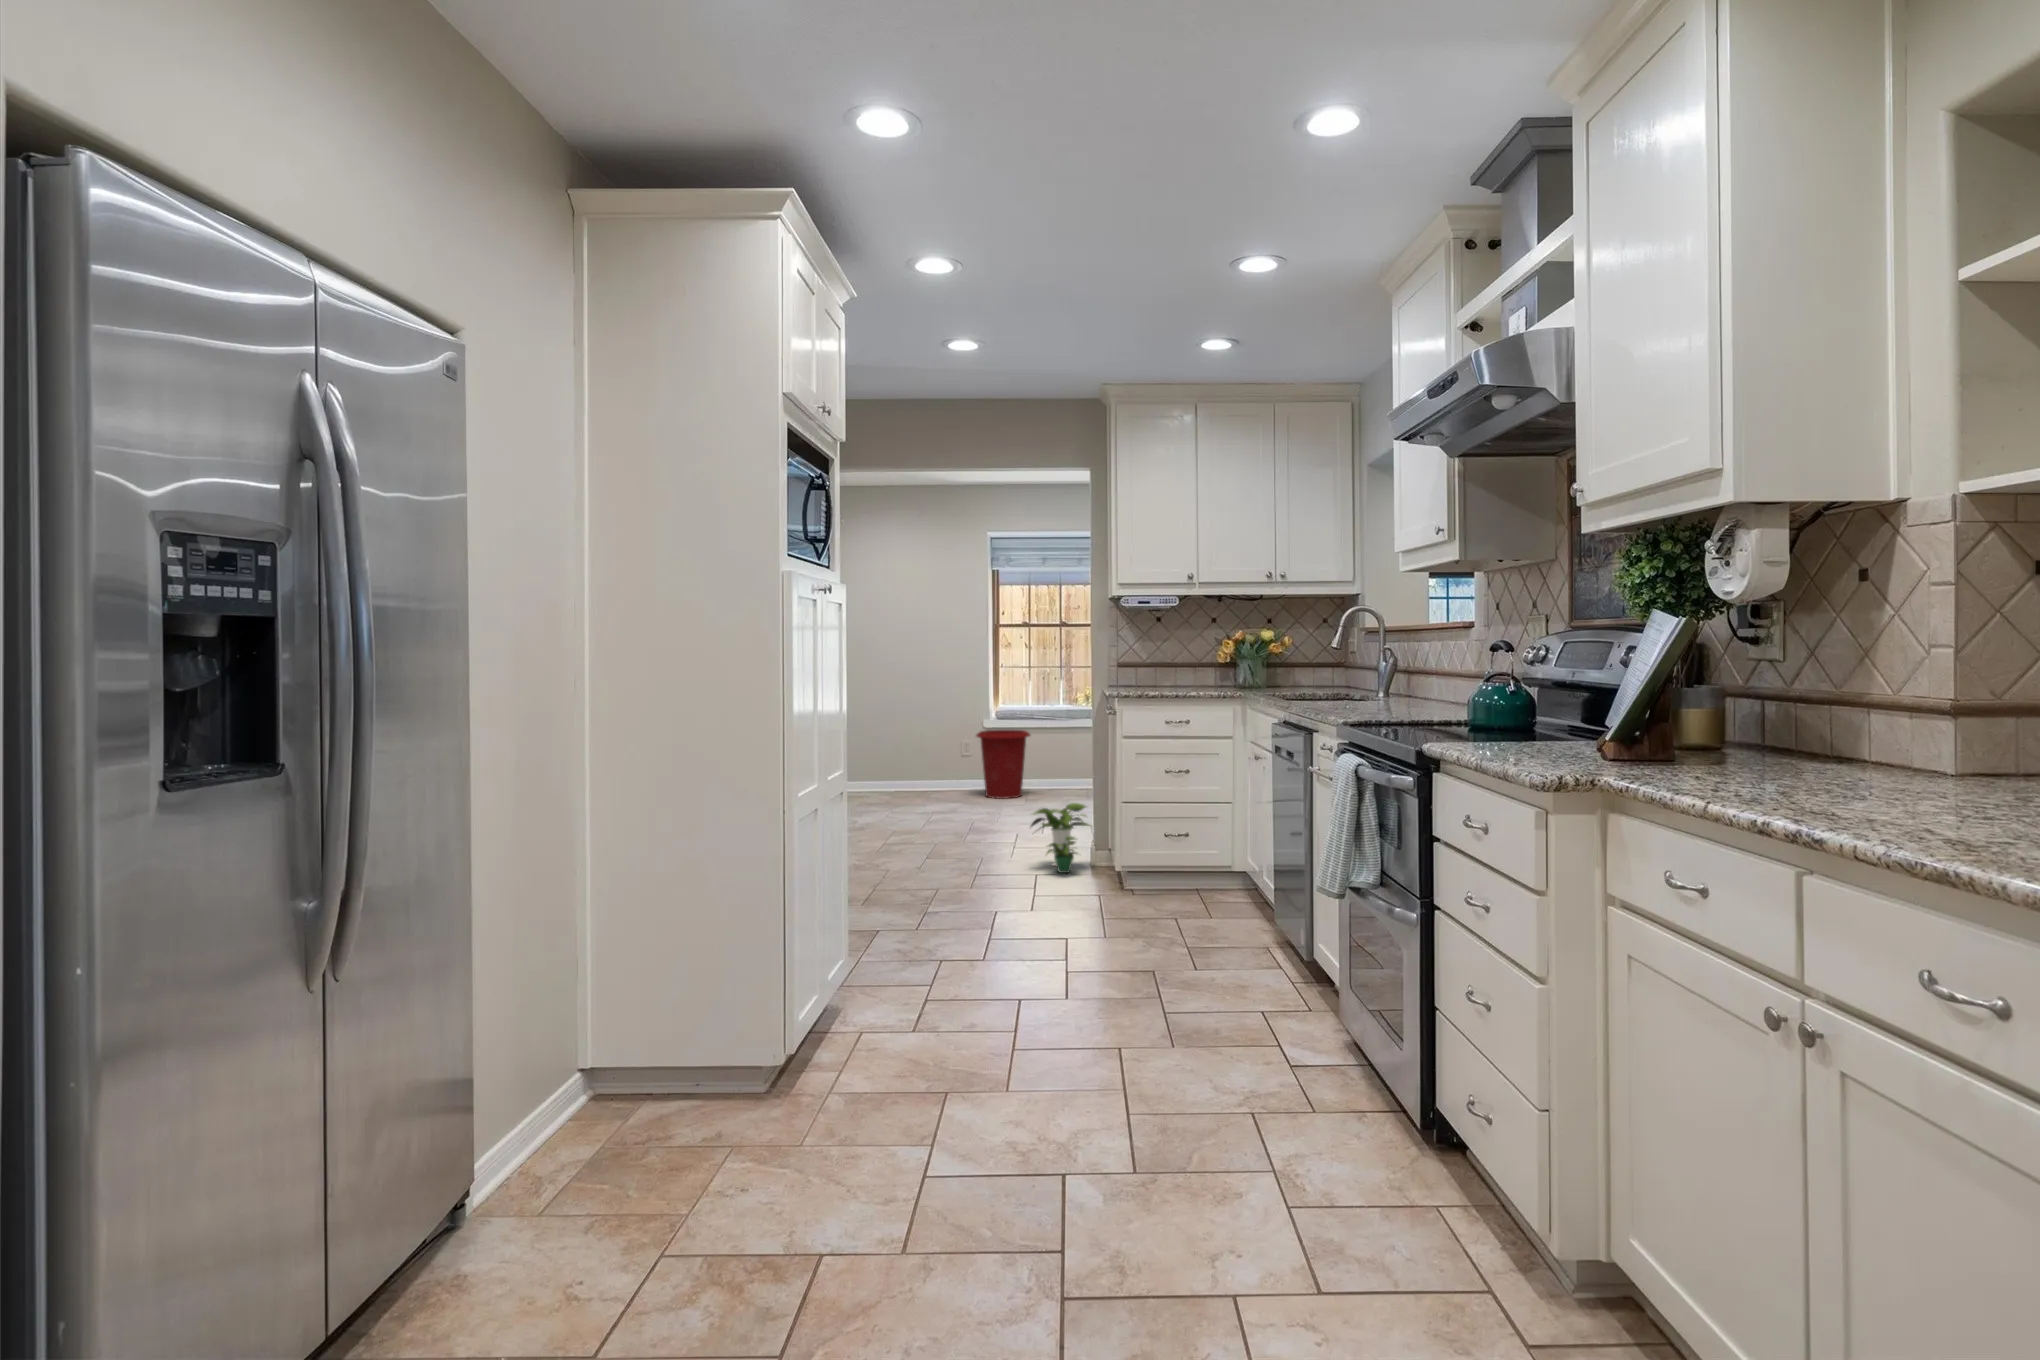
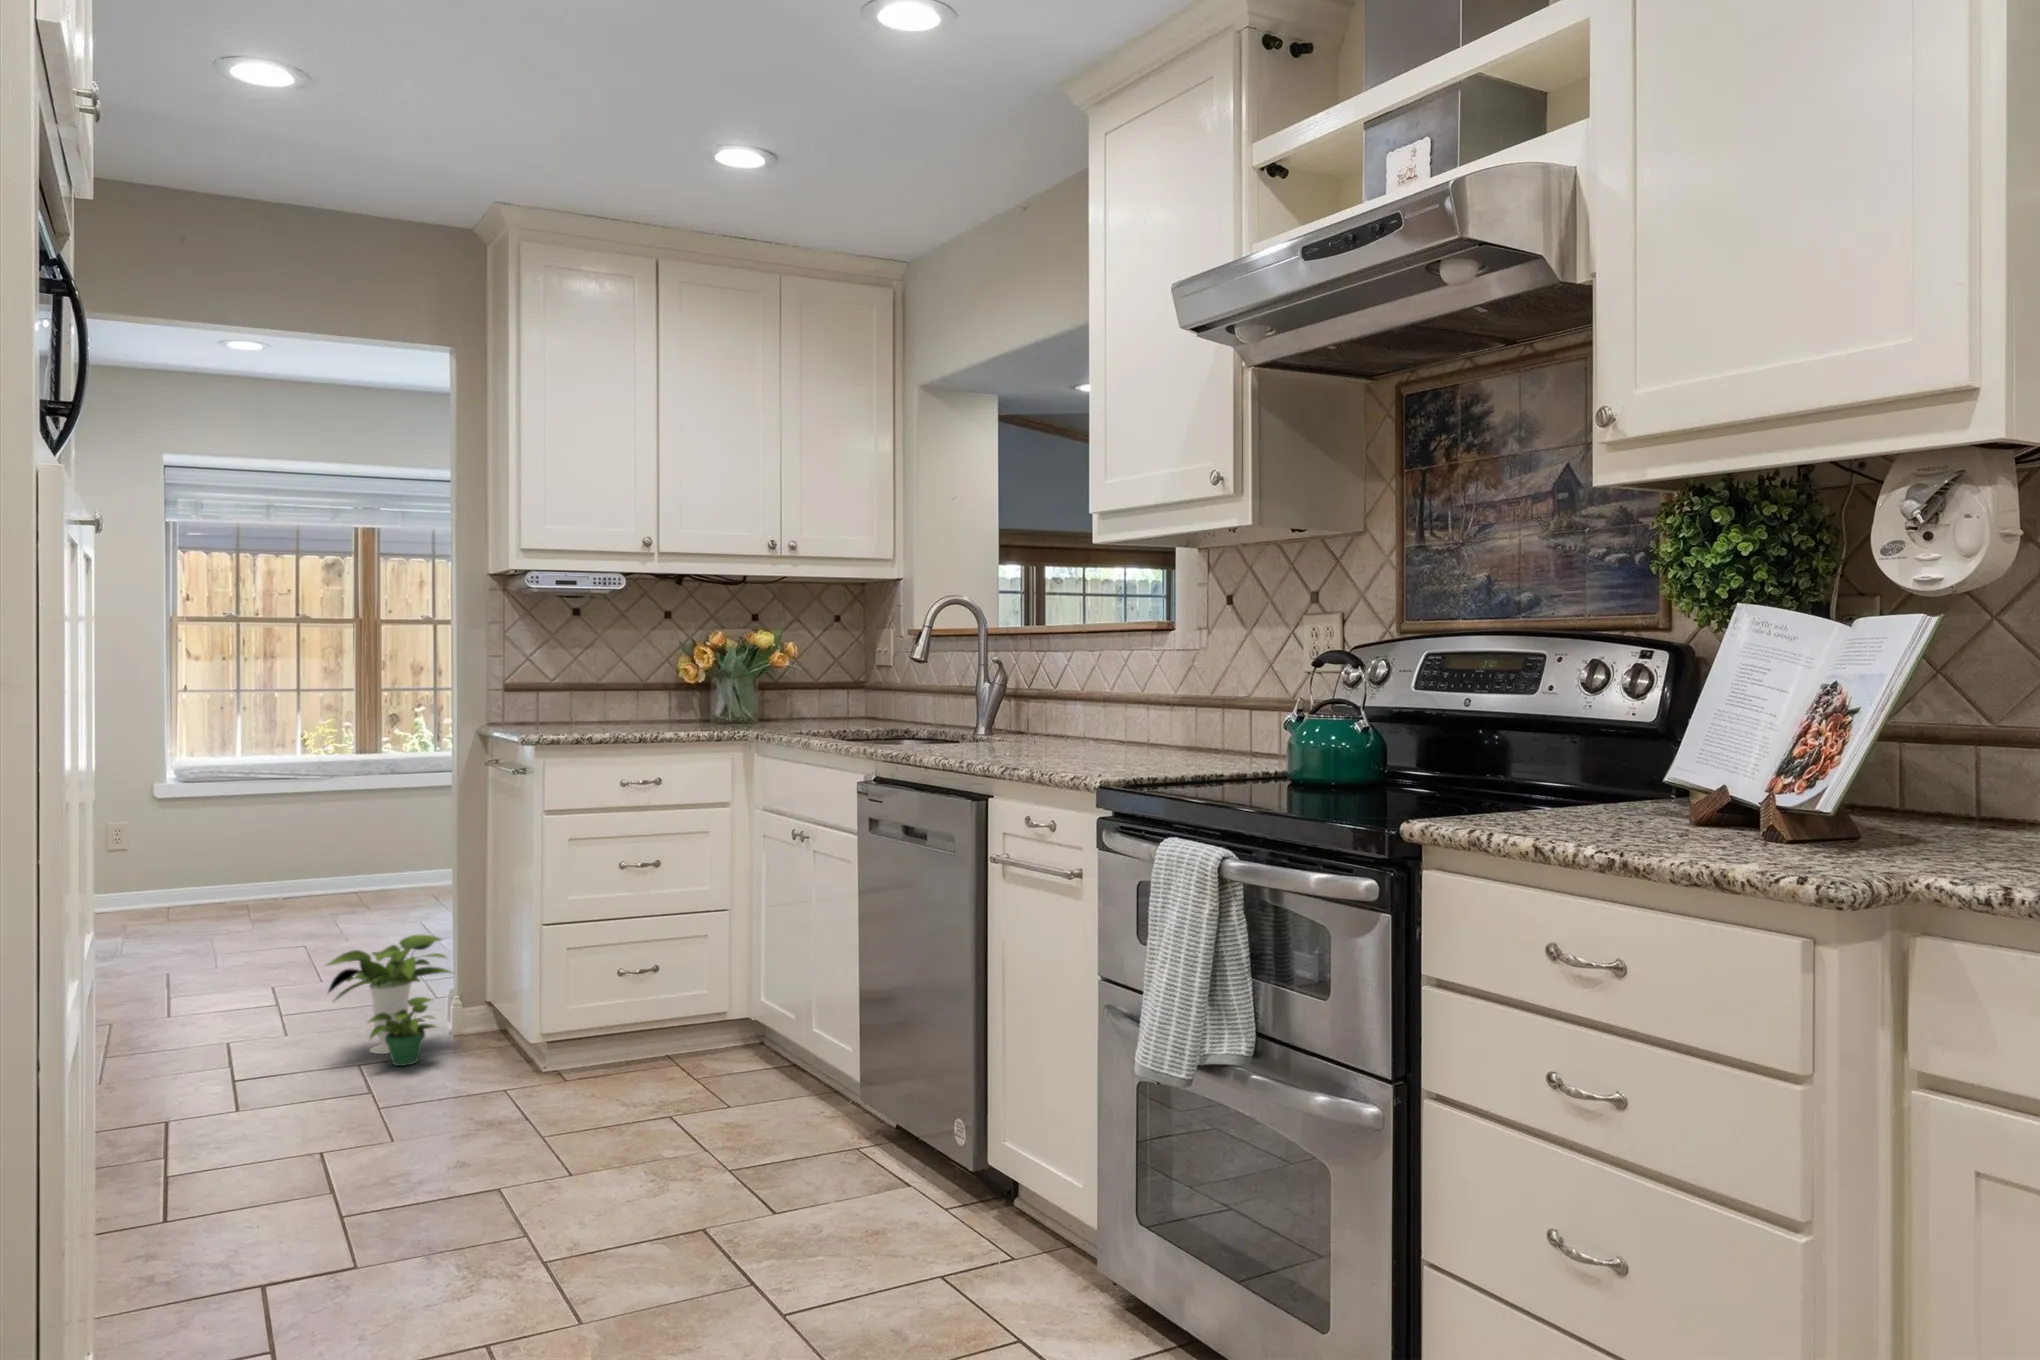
waste bin: present [976,730,1030,799] -> none [128,803,248,930]

